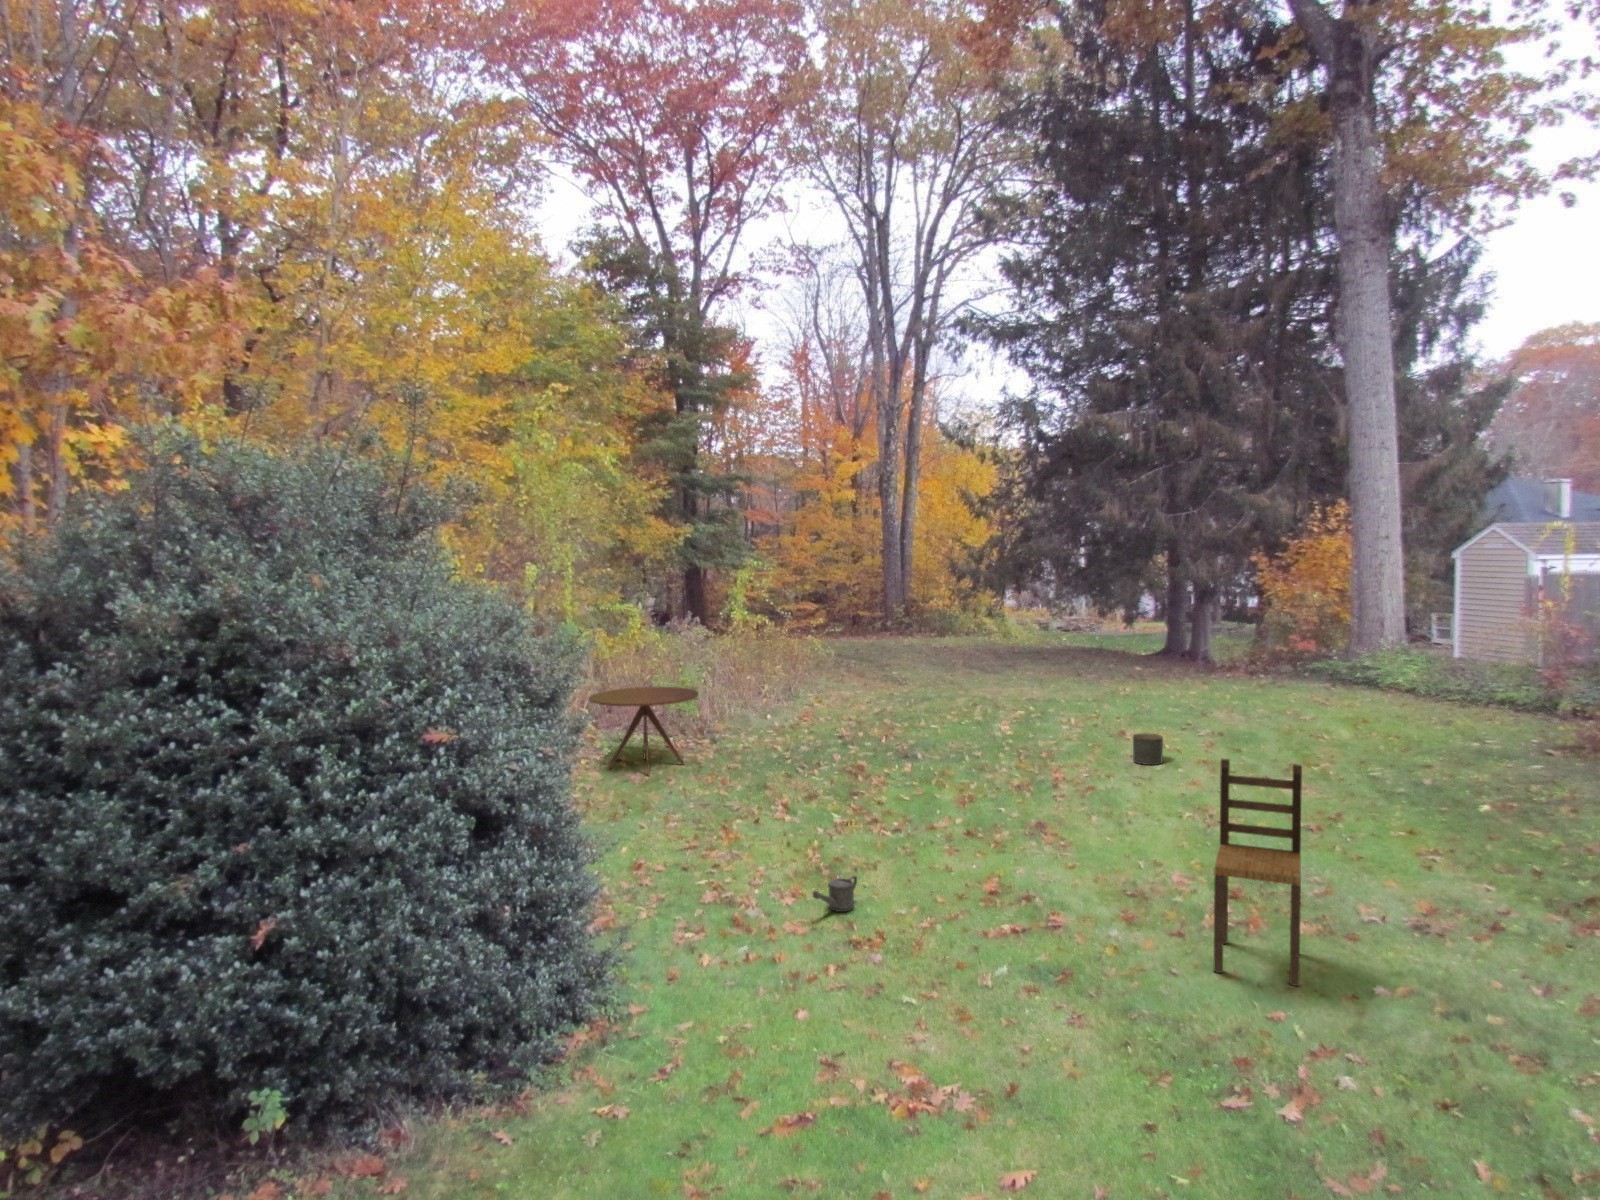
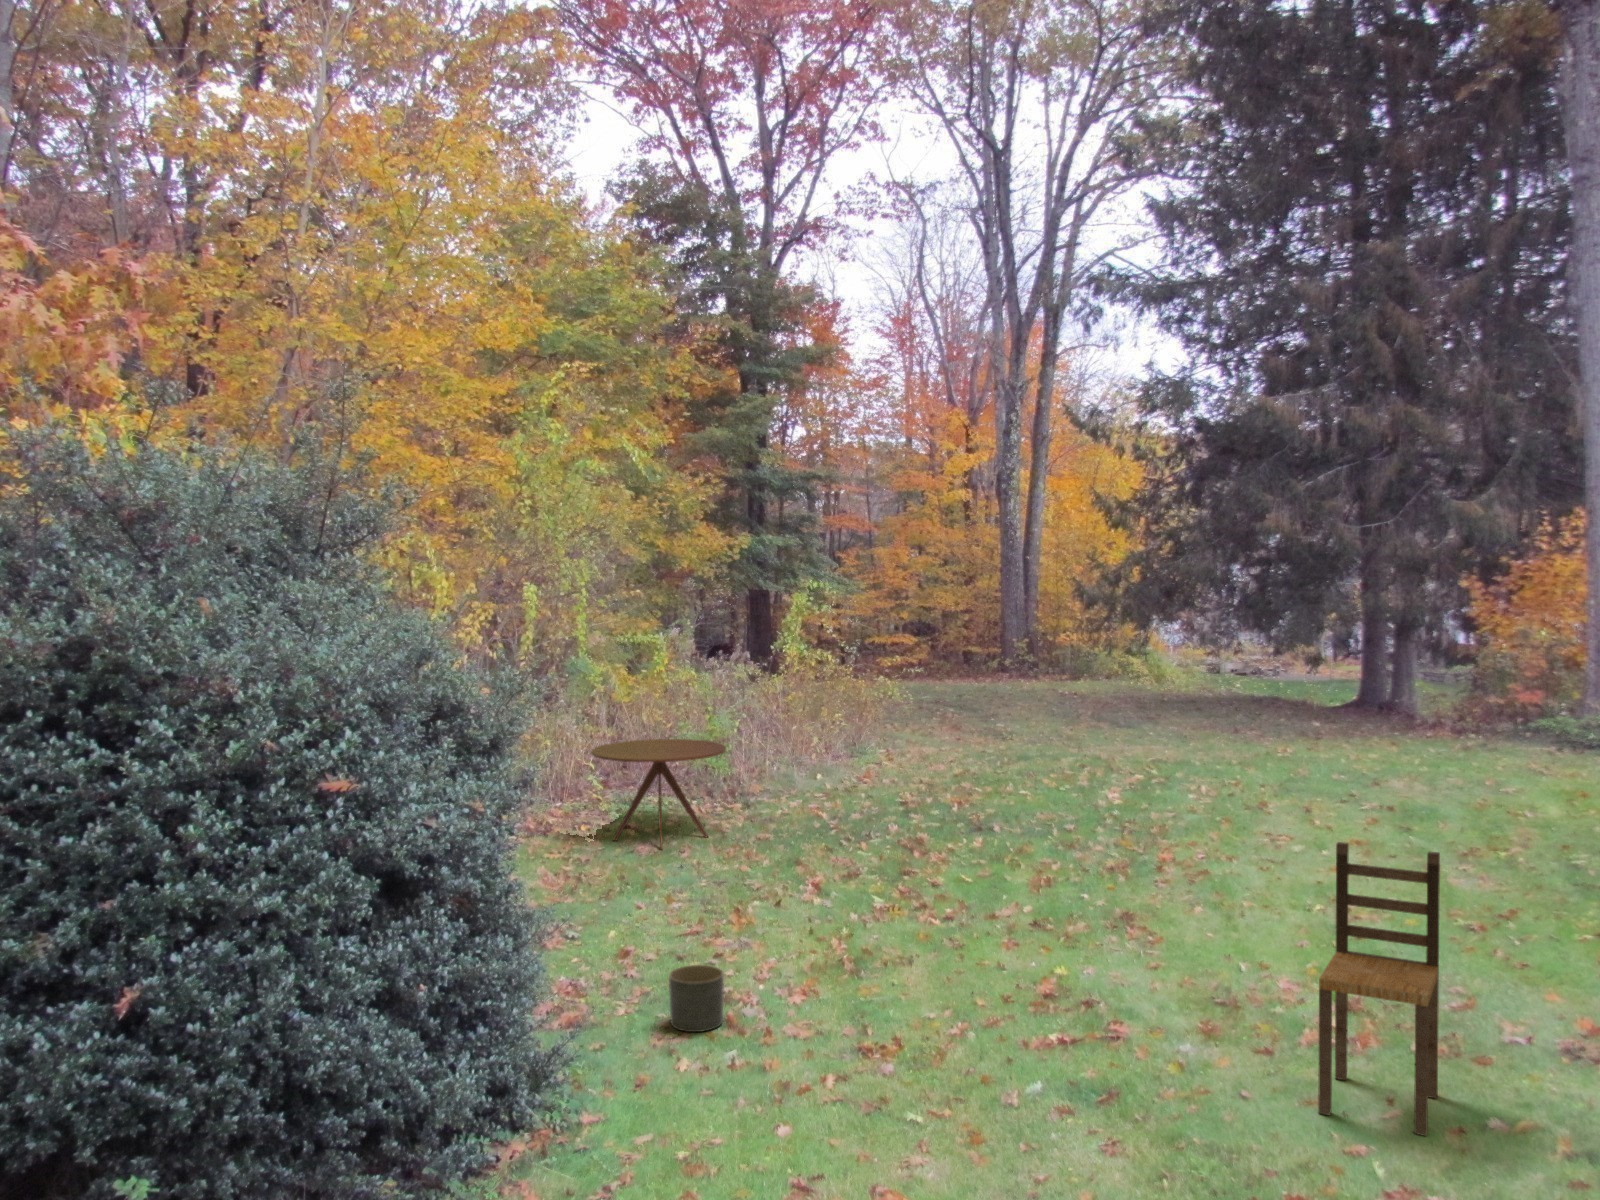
planter: present [1133,733,1163,765] -> present [669,965,724,1032]
watering can: present [813,875,857,912] -> none [826,977,886,1021]

